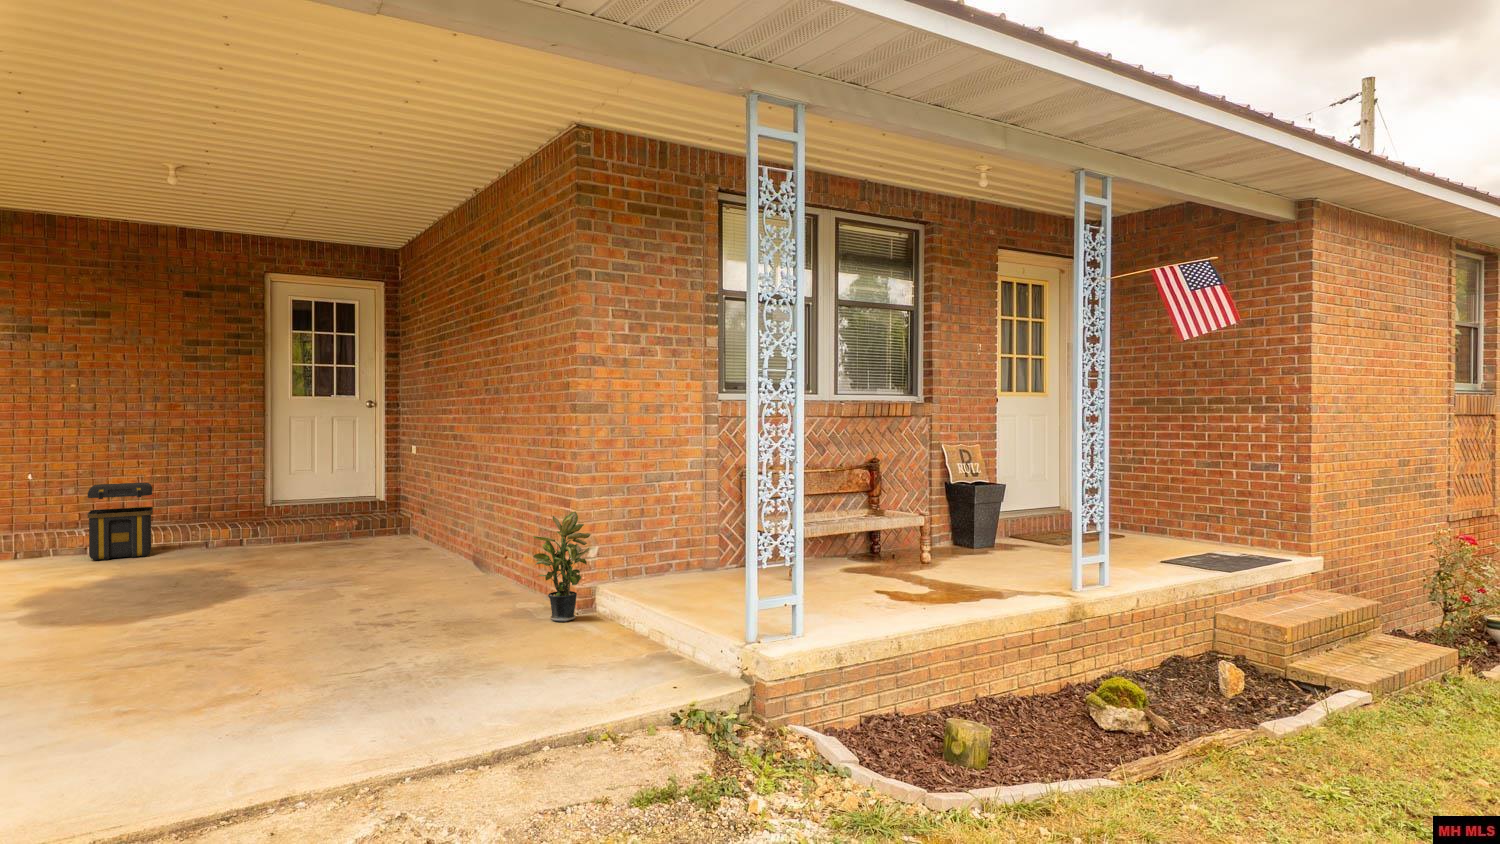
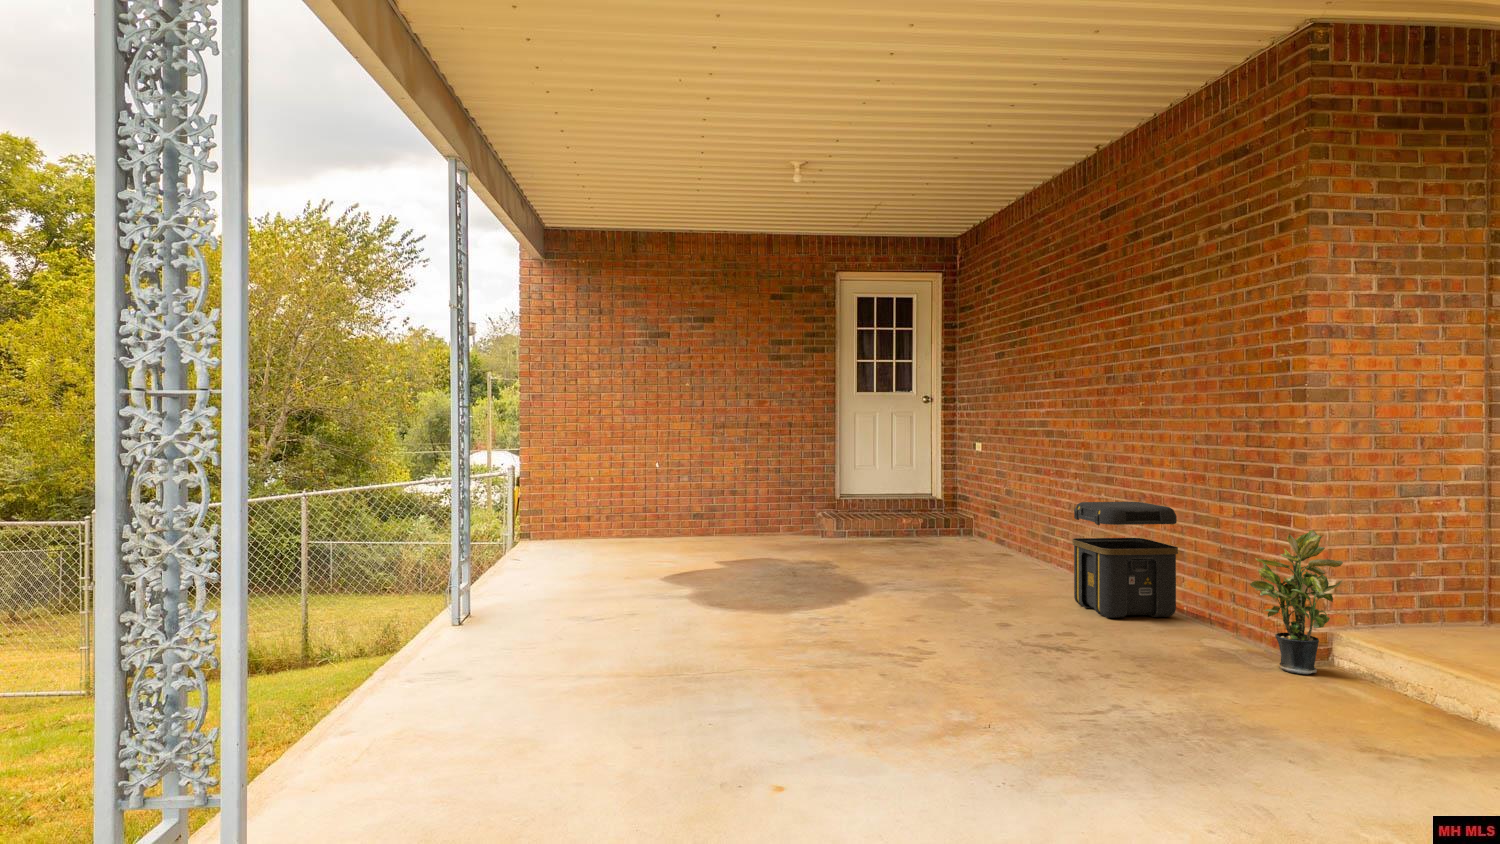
toolbox: present [87,483,153,560] -> present [1072,502,1178,618]

